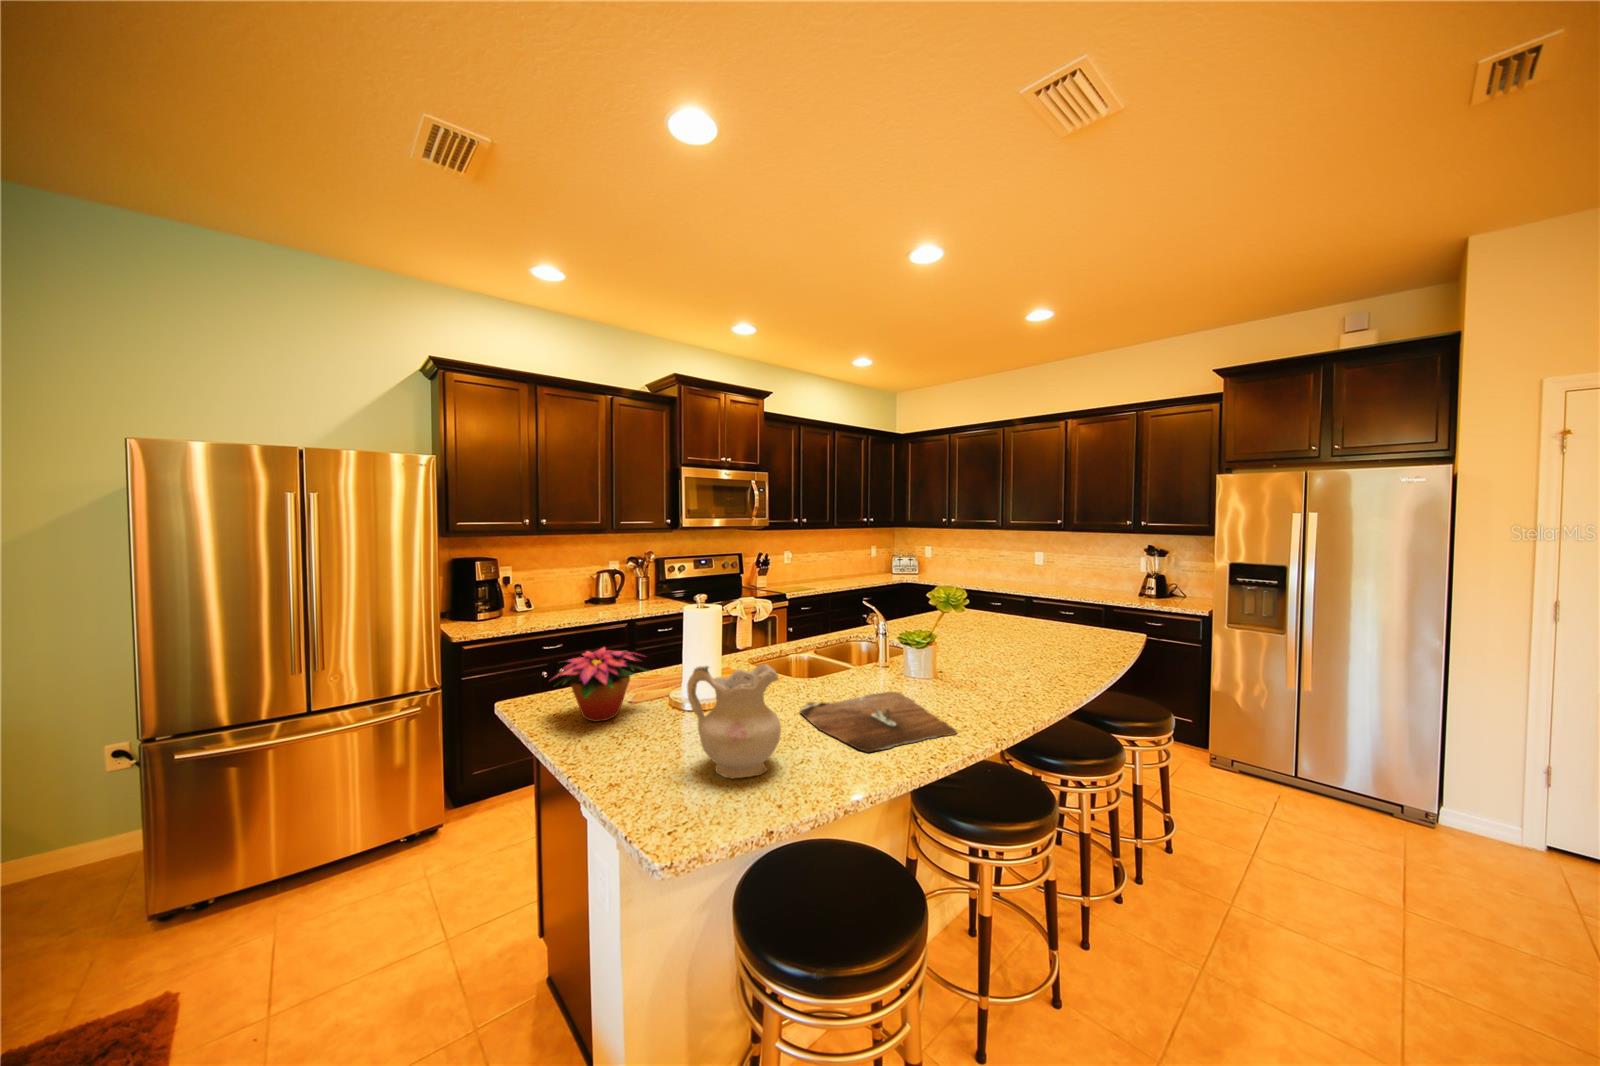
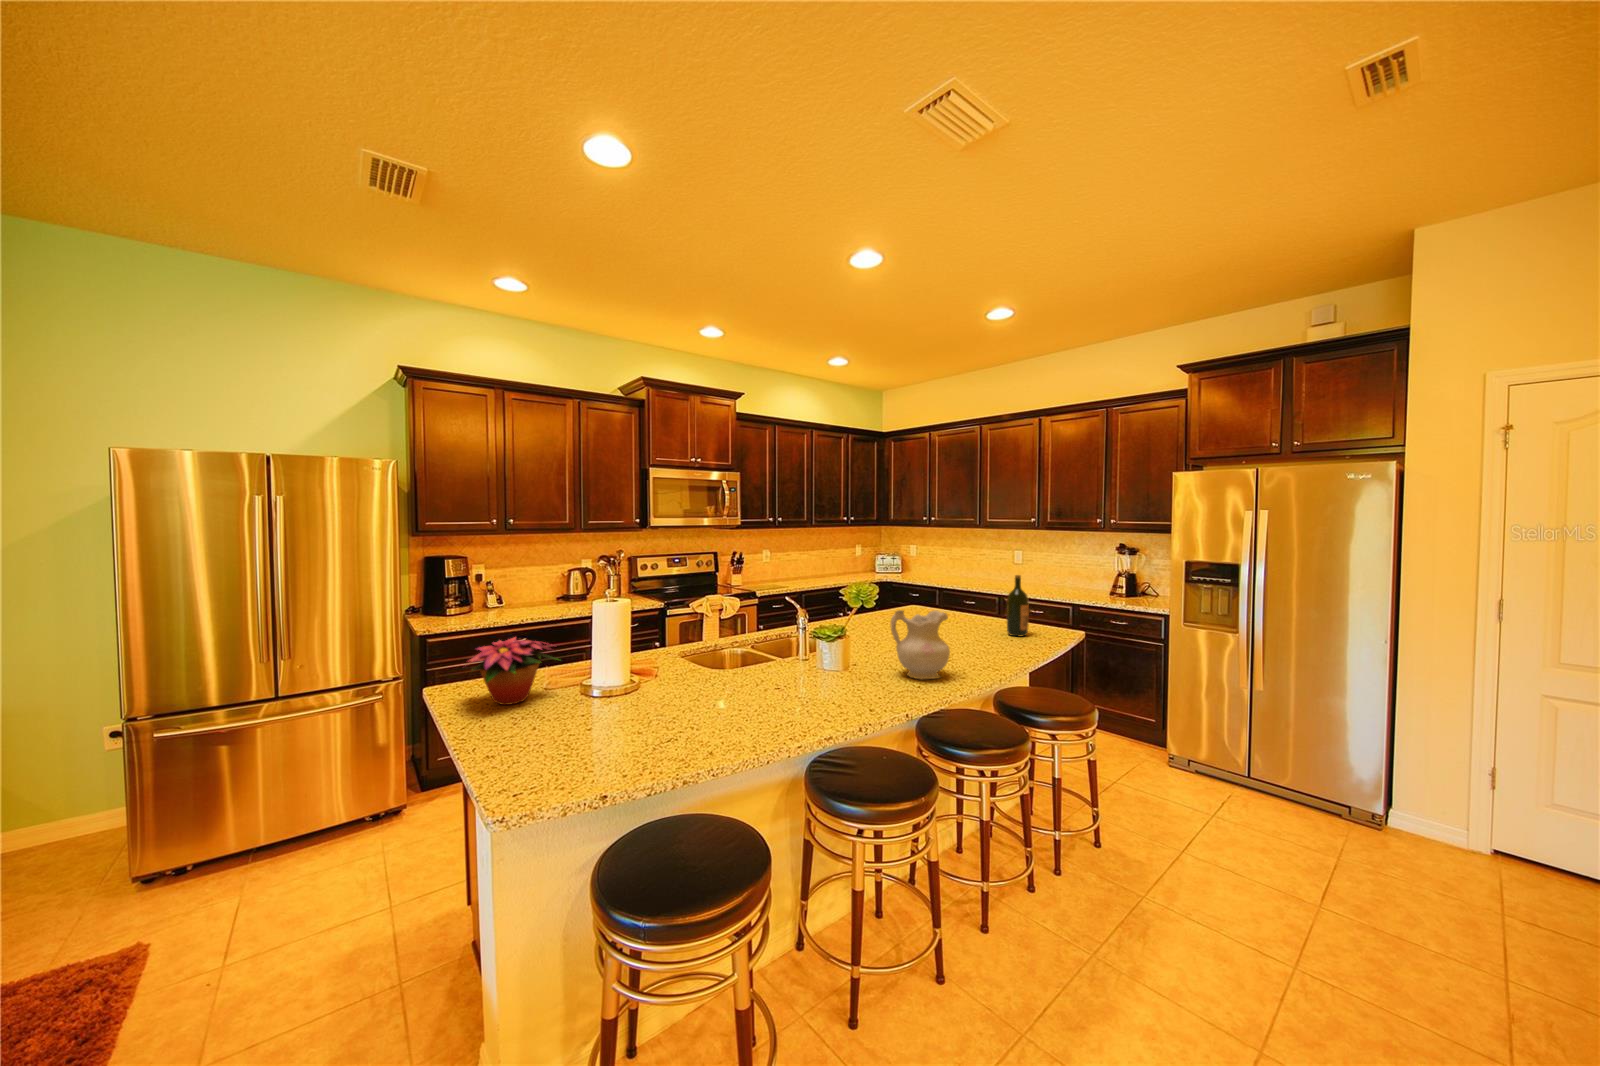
wine bottle: none [1072,578,1096,640] -> present [1007,575,1029,636]
ceramic pitcher: present [687,664,781,778] -> present [891,610,950,680]
cutting board: present [800,692,957,752] -> none [695,681,829,733]

